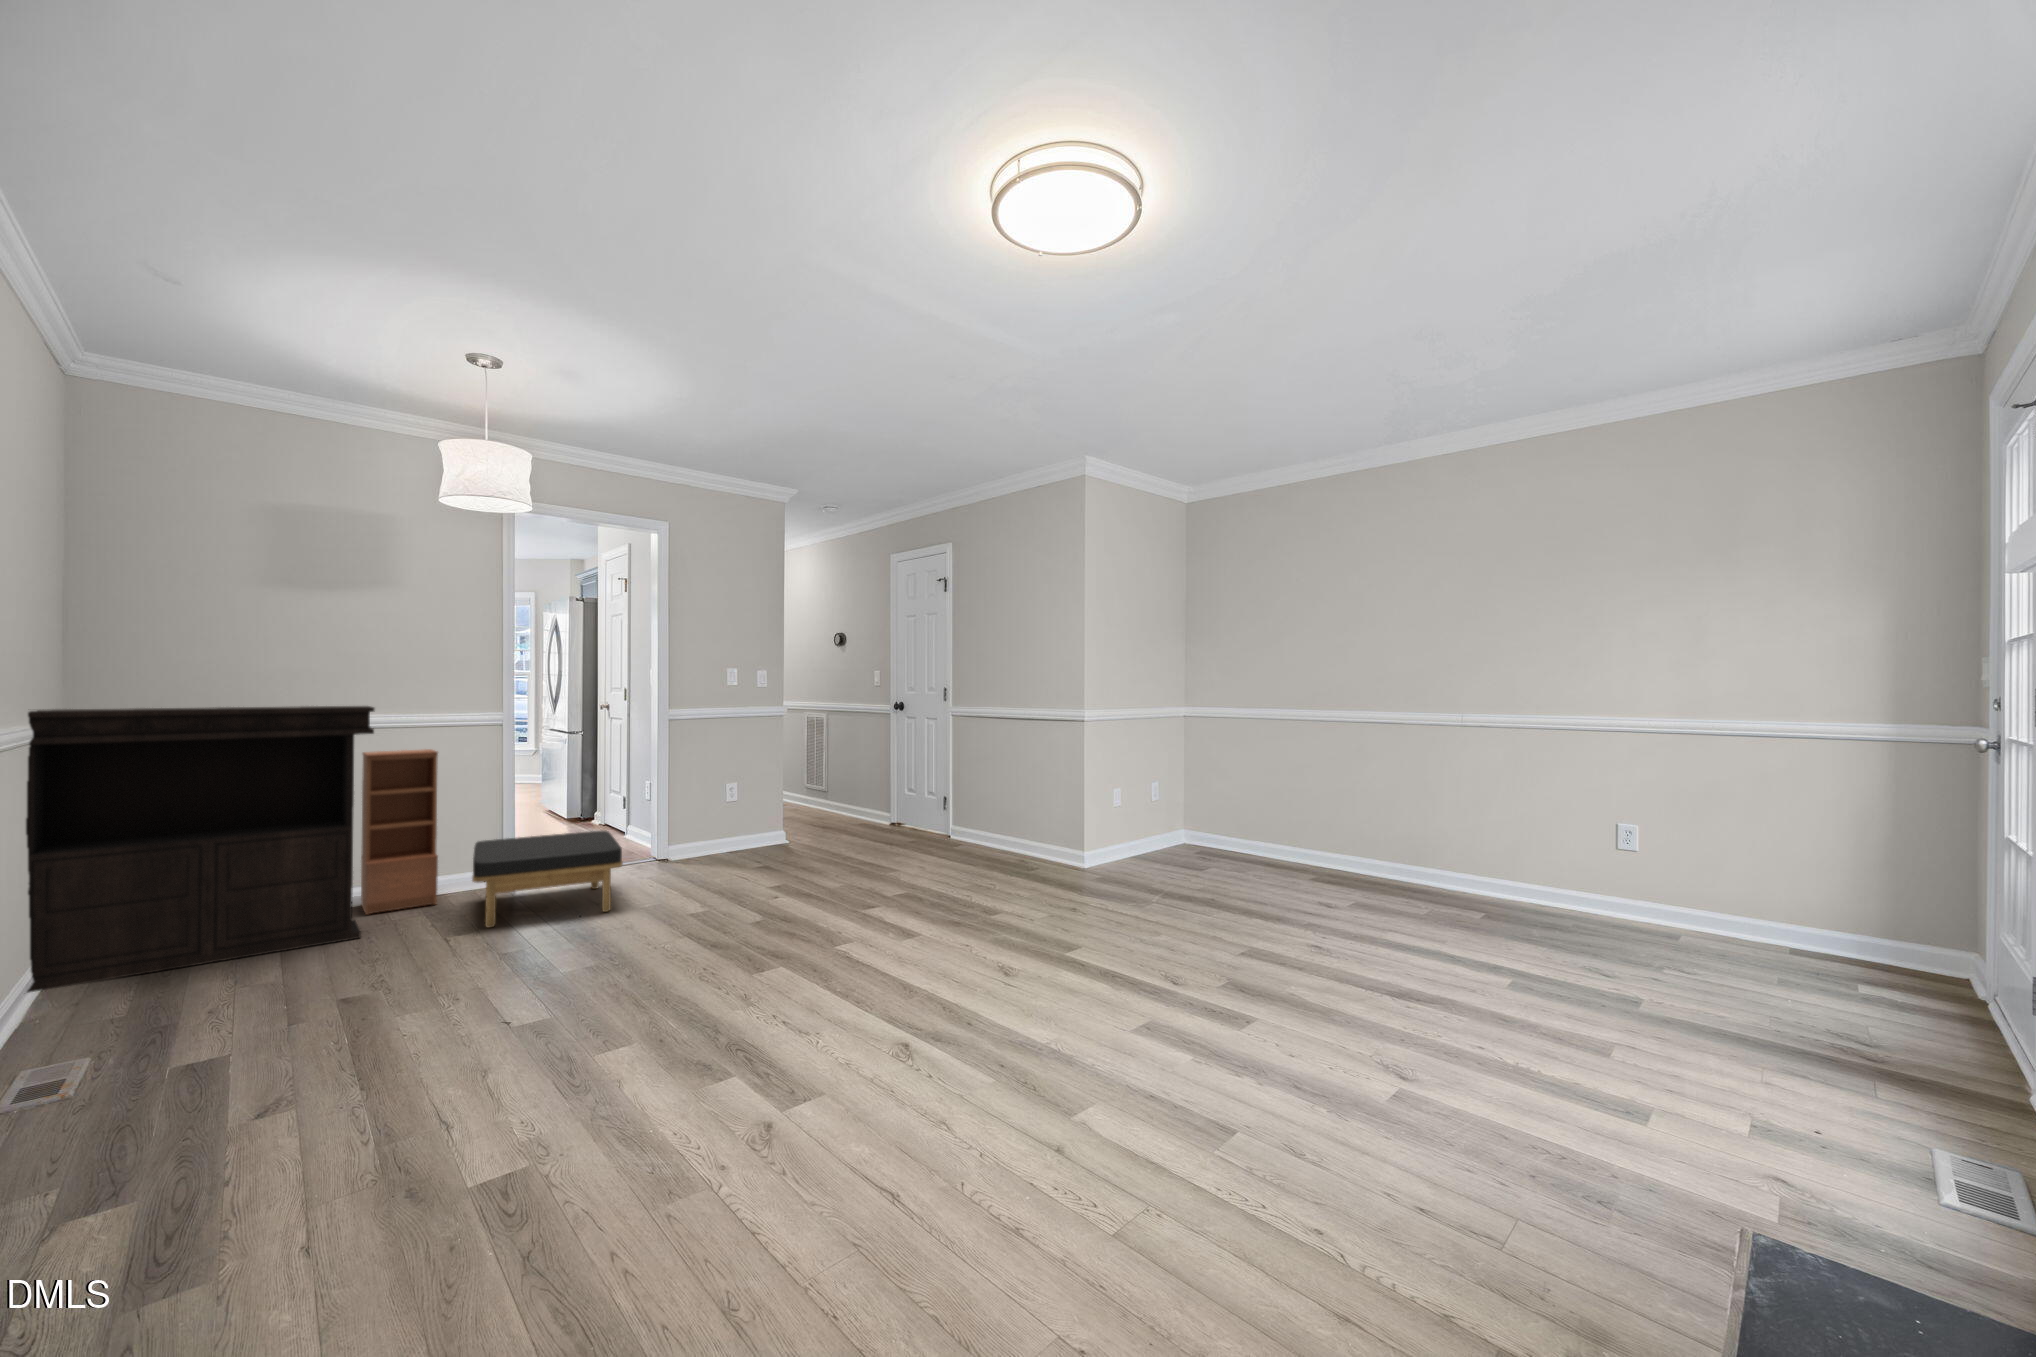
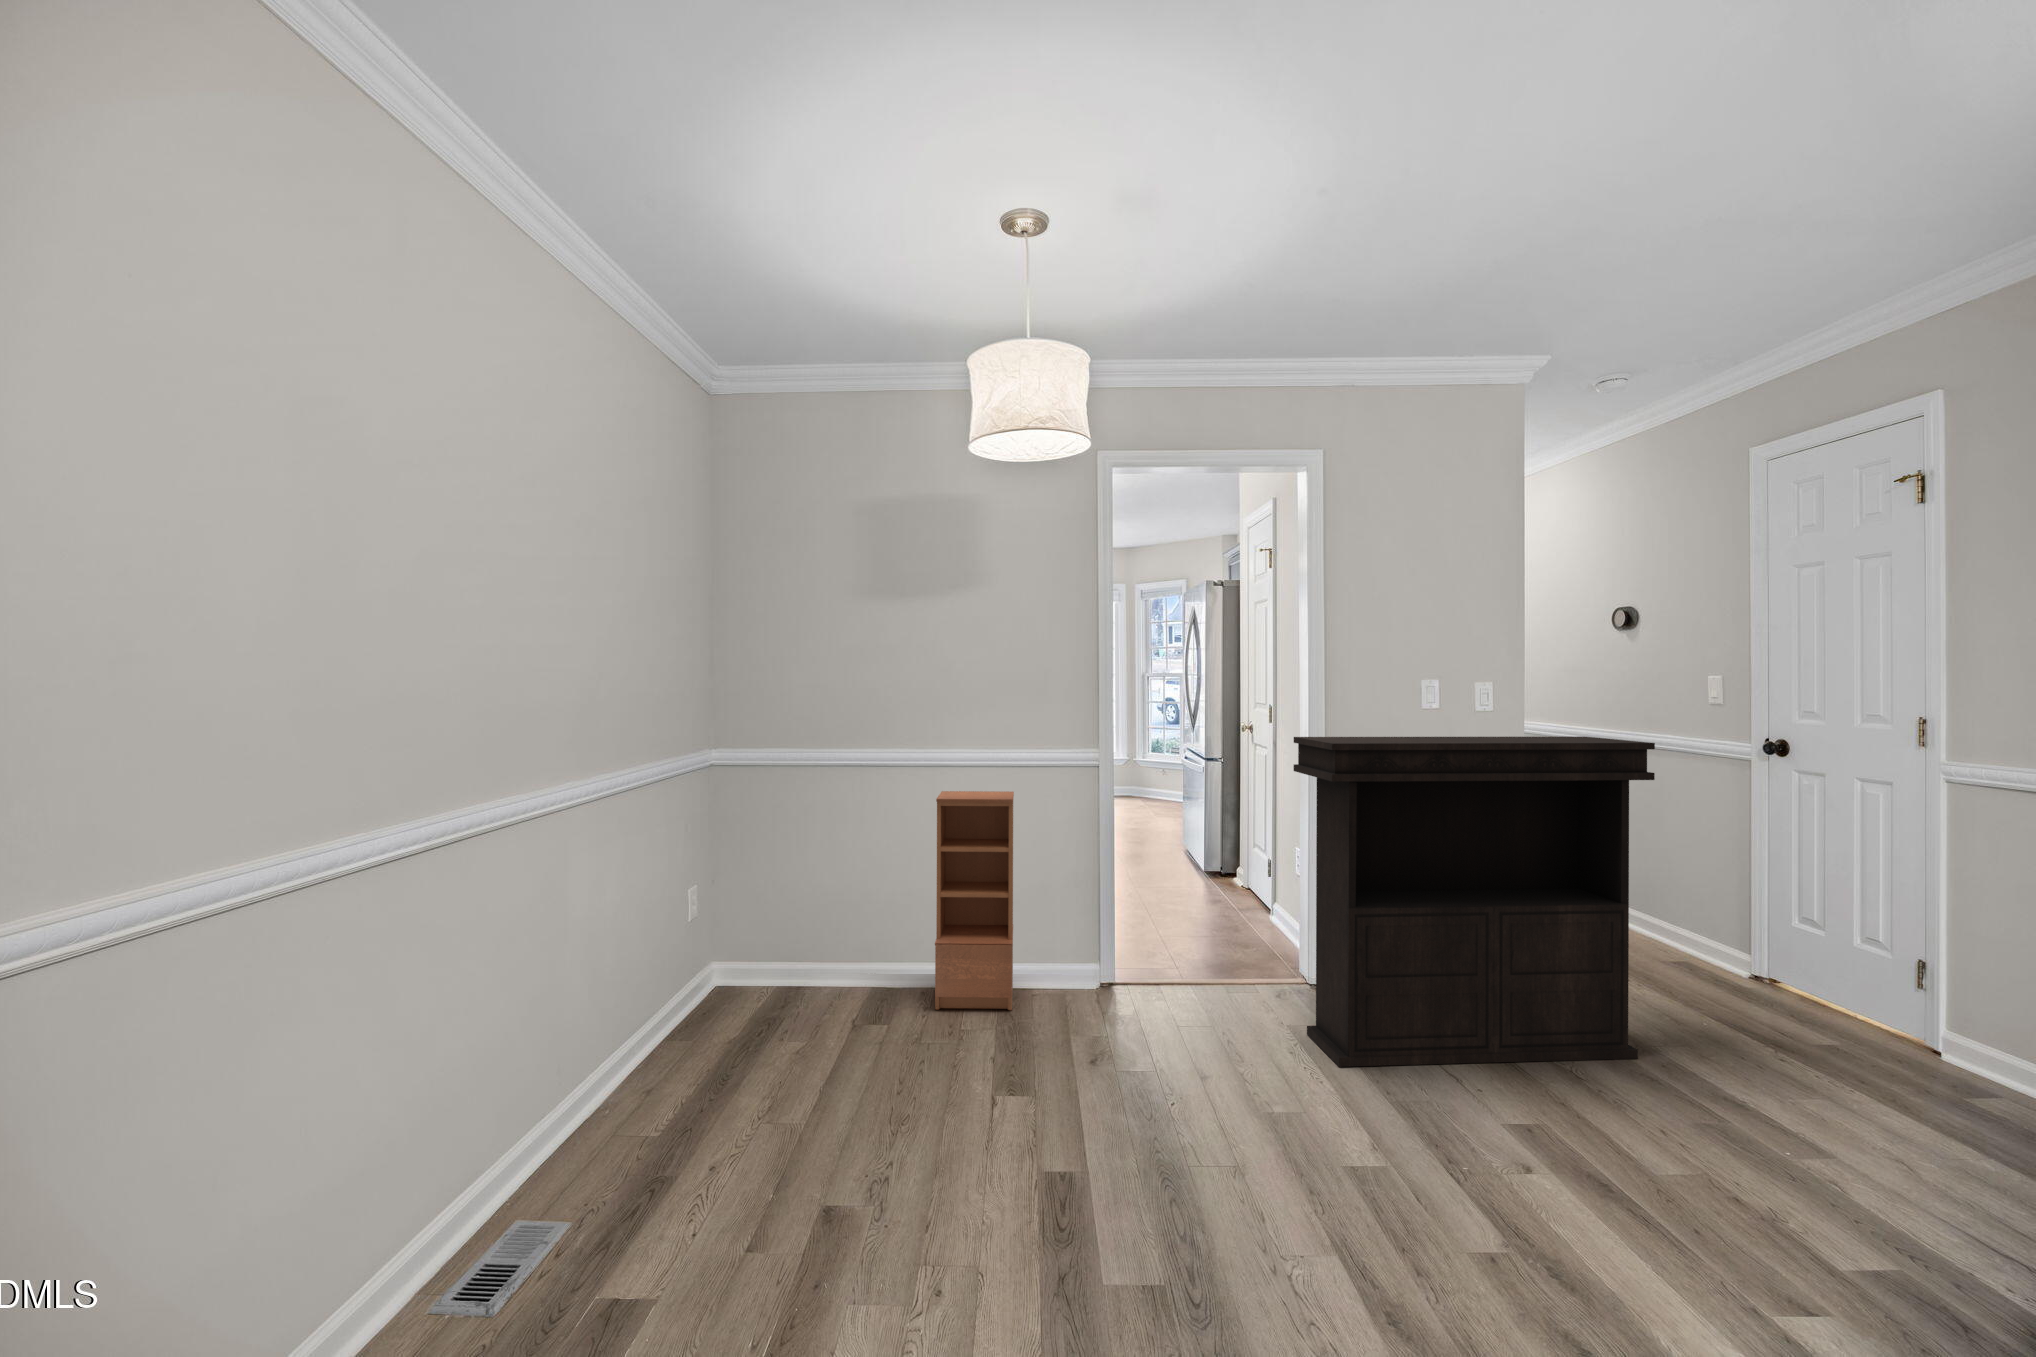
console table: present [26,706,374,992] -> present [1294,736,1655,1067]
ottoman: present [472,831,623,927] -> none [1024,932,1239,1107]

